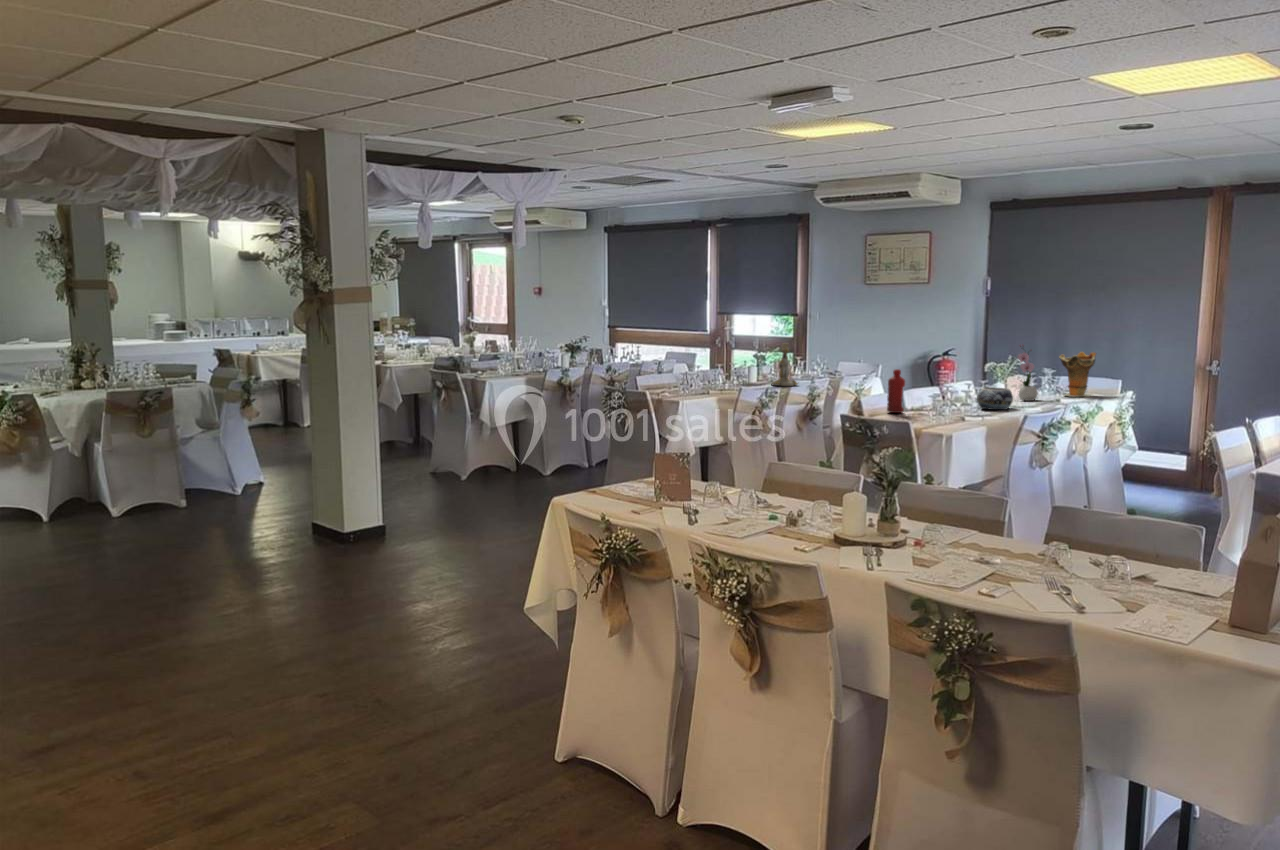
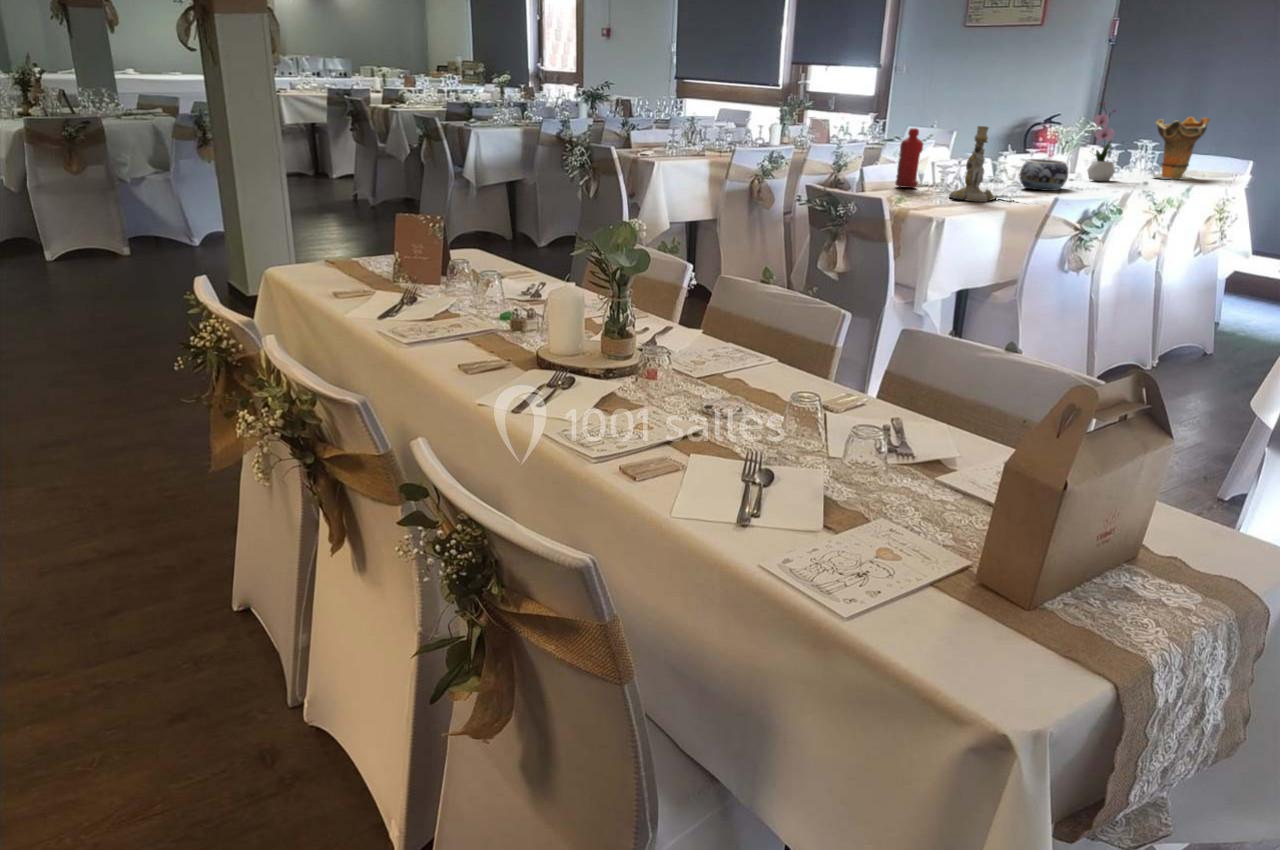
candlestick: present [771,343,798,386] -> present [949,126,996,202]

